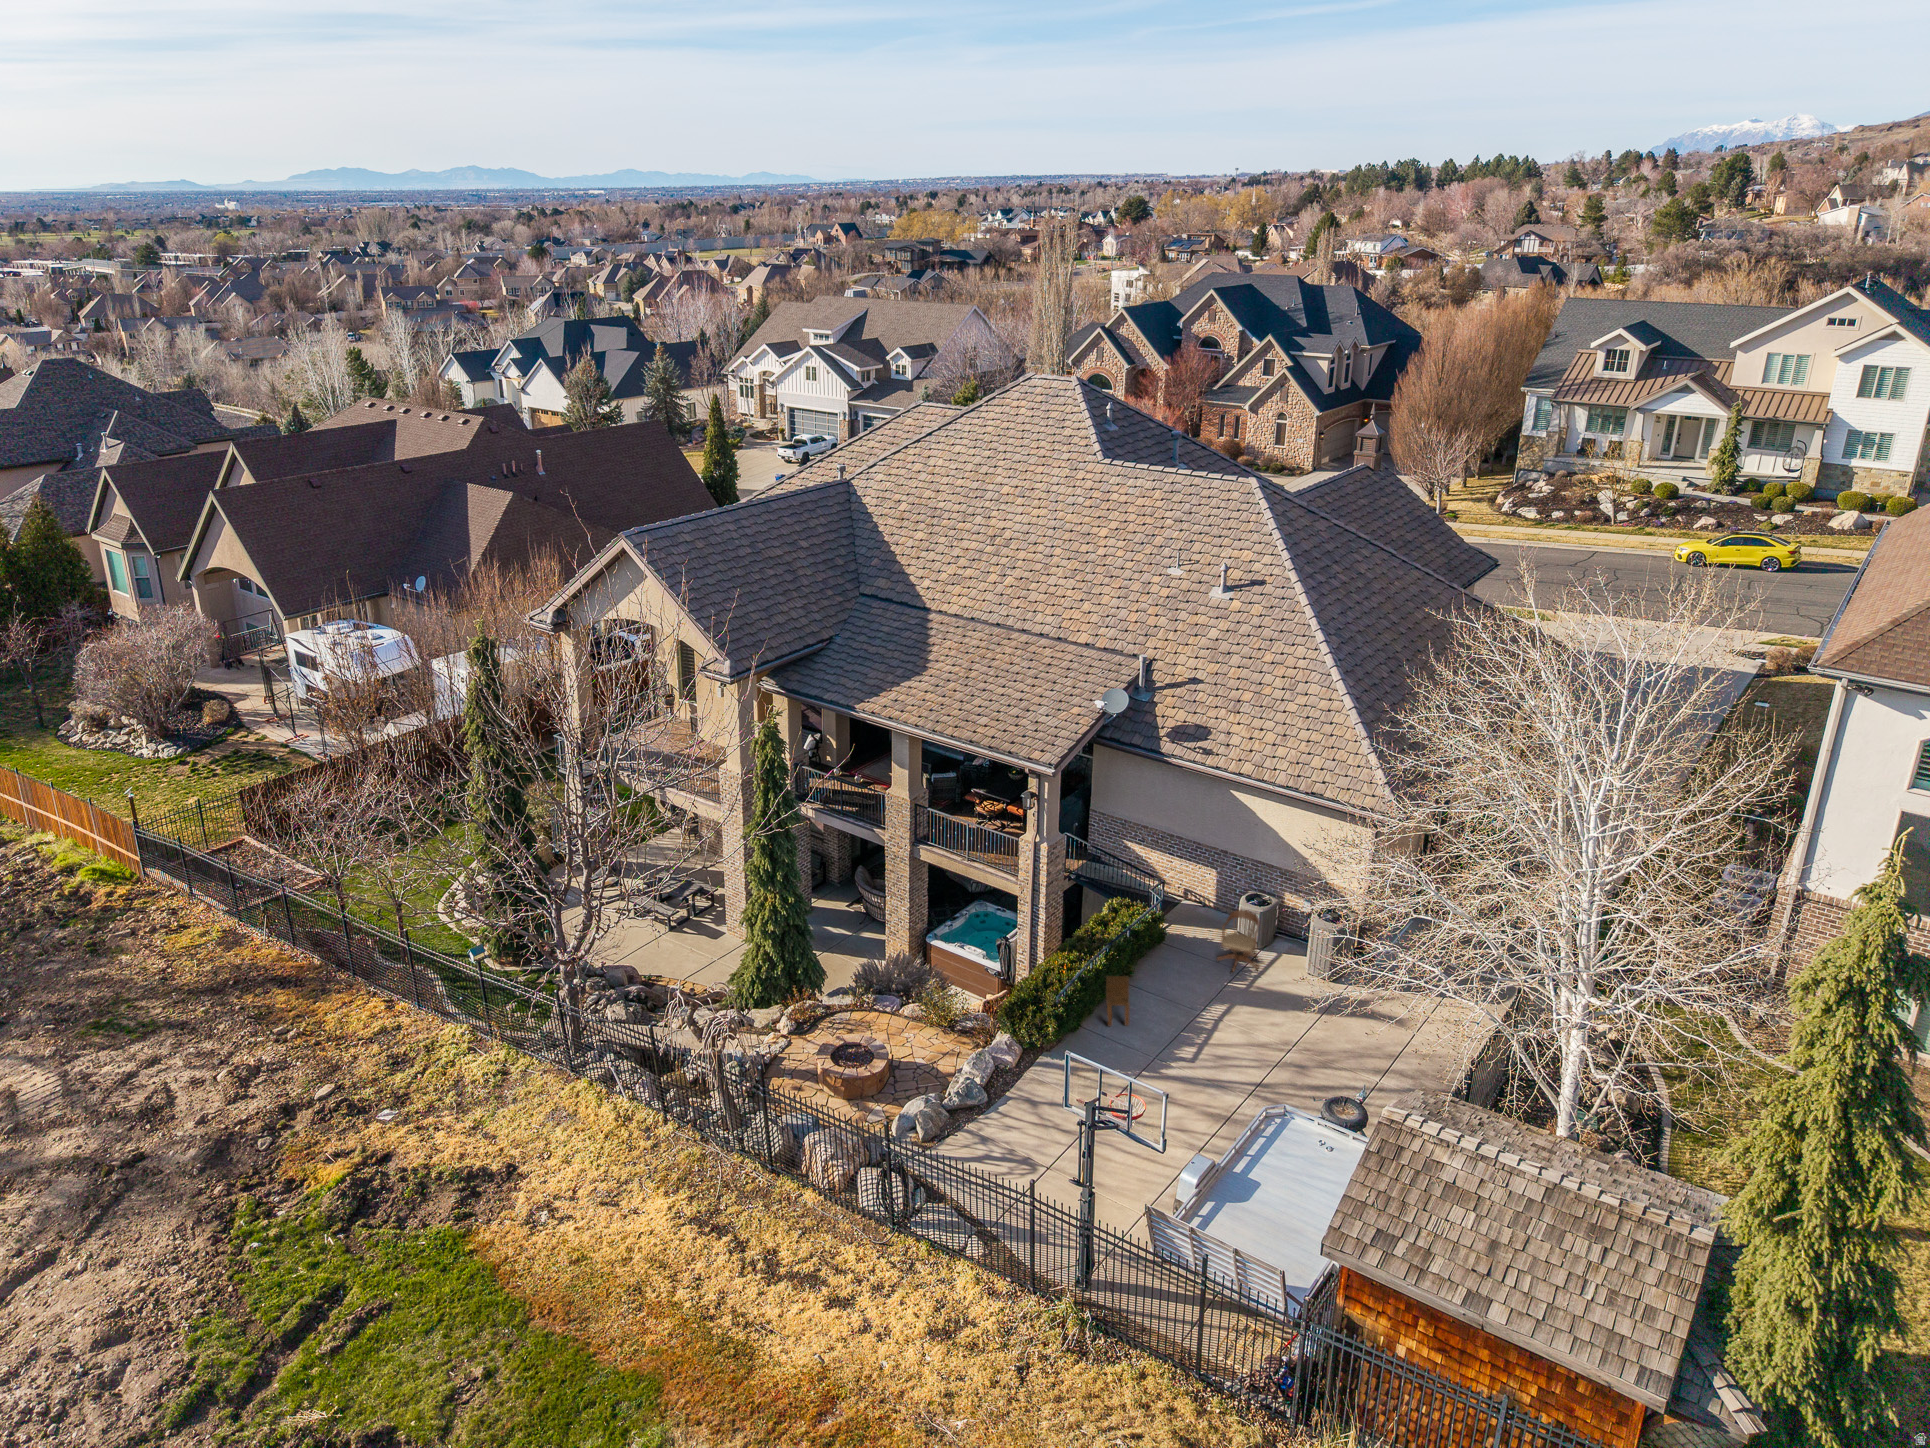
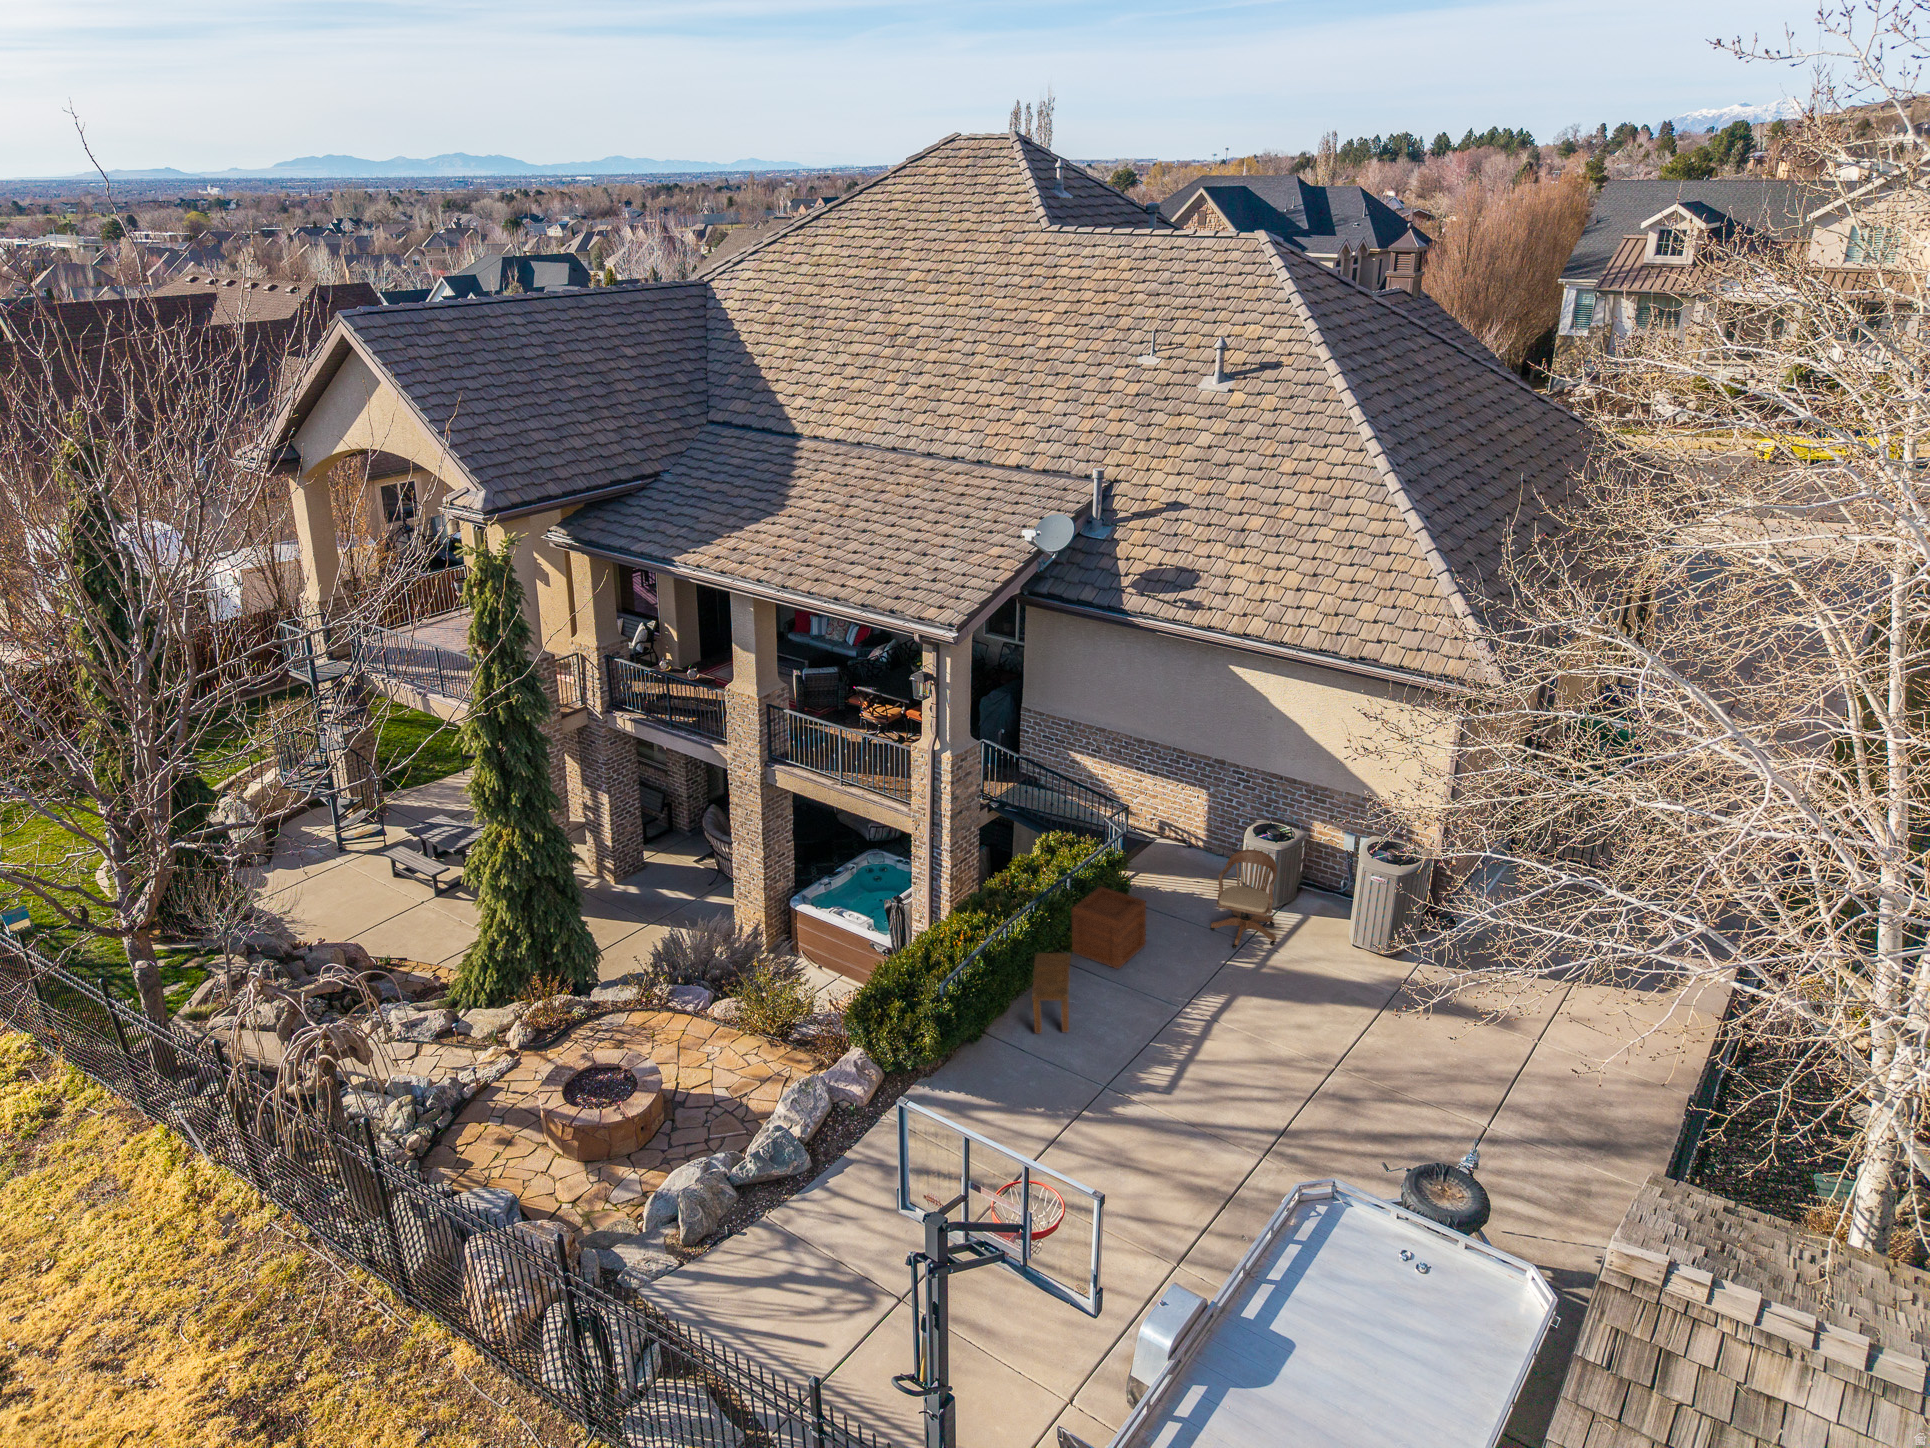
wooden crate: none [1128,933,1176,987] -> present [1072,887,1146,969]

